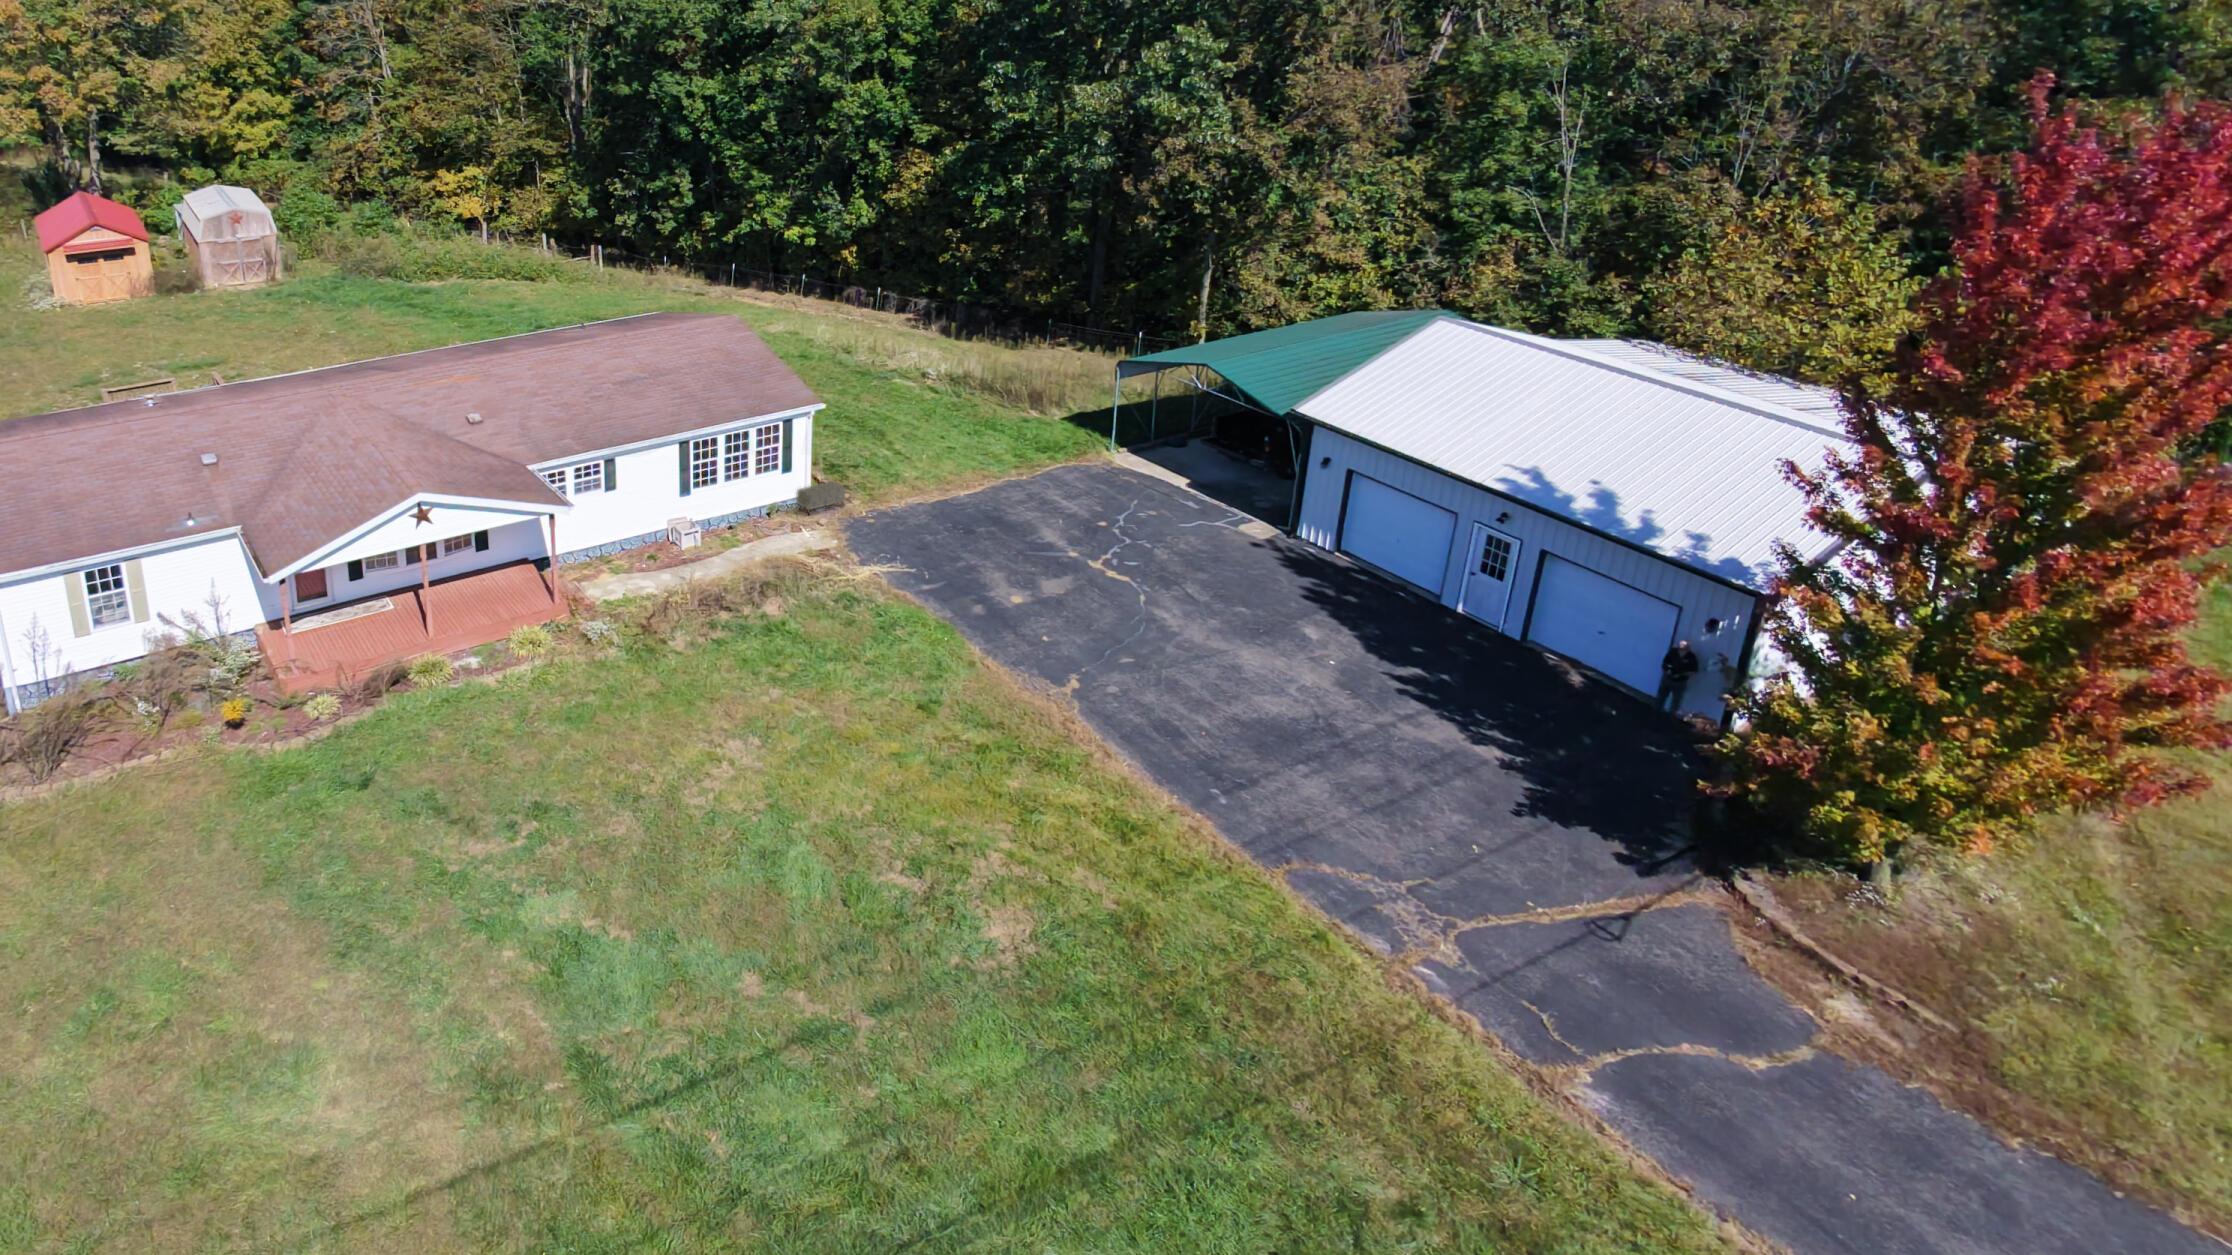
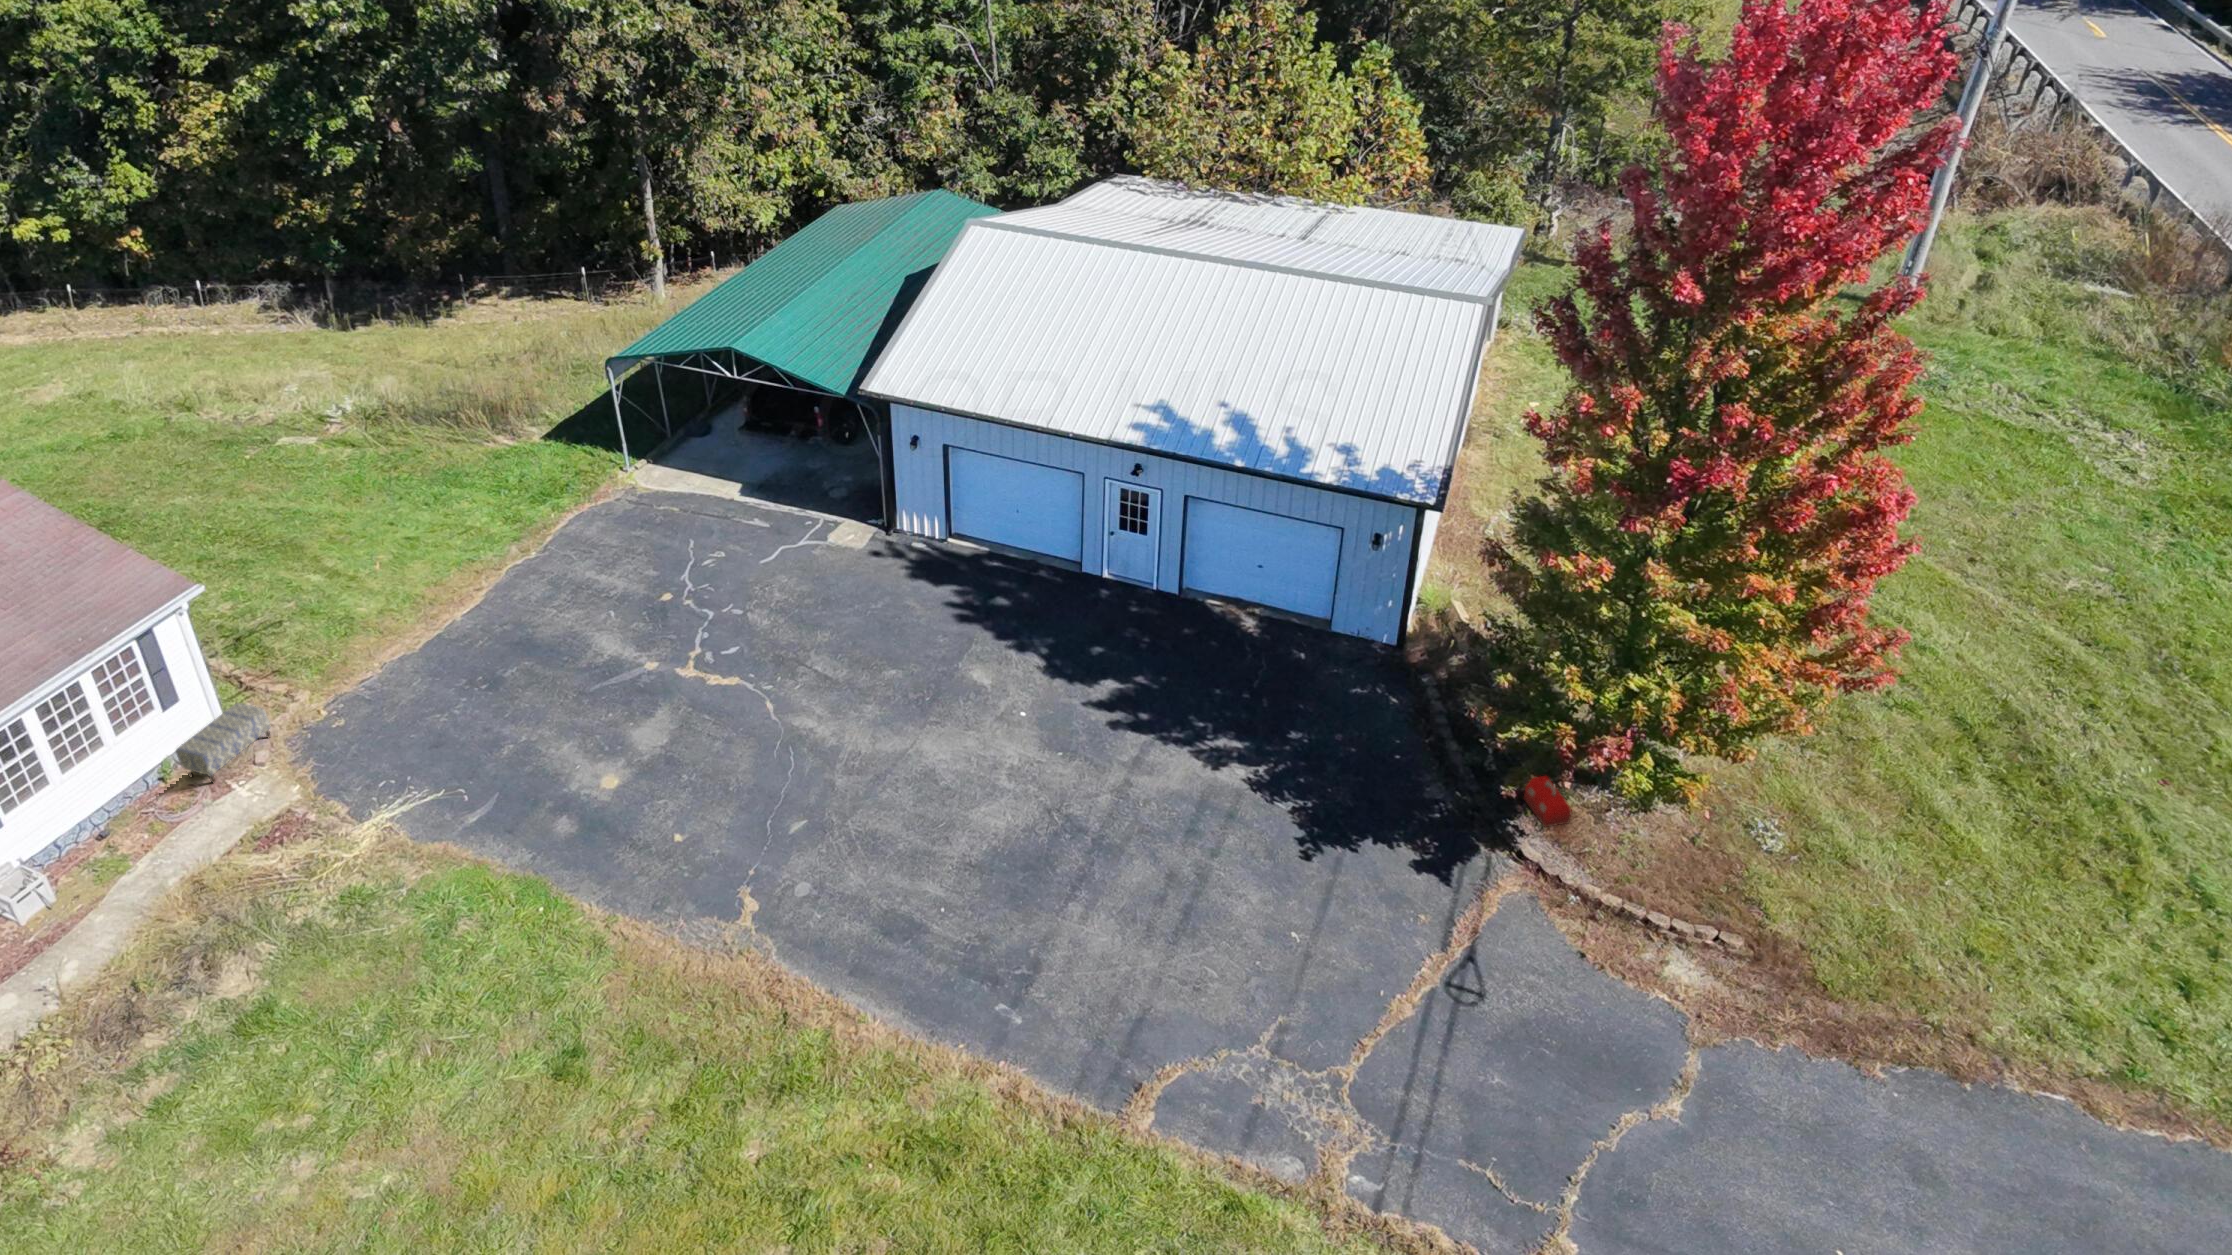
toolbox: none [1748,826,1786,872] -> present [1524,776,1572,827]

